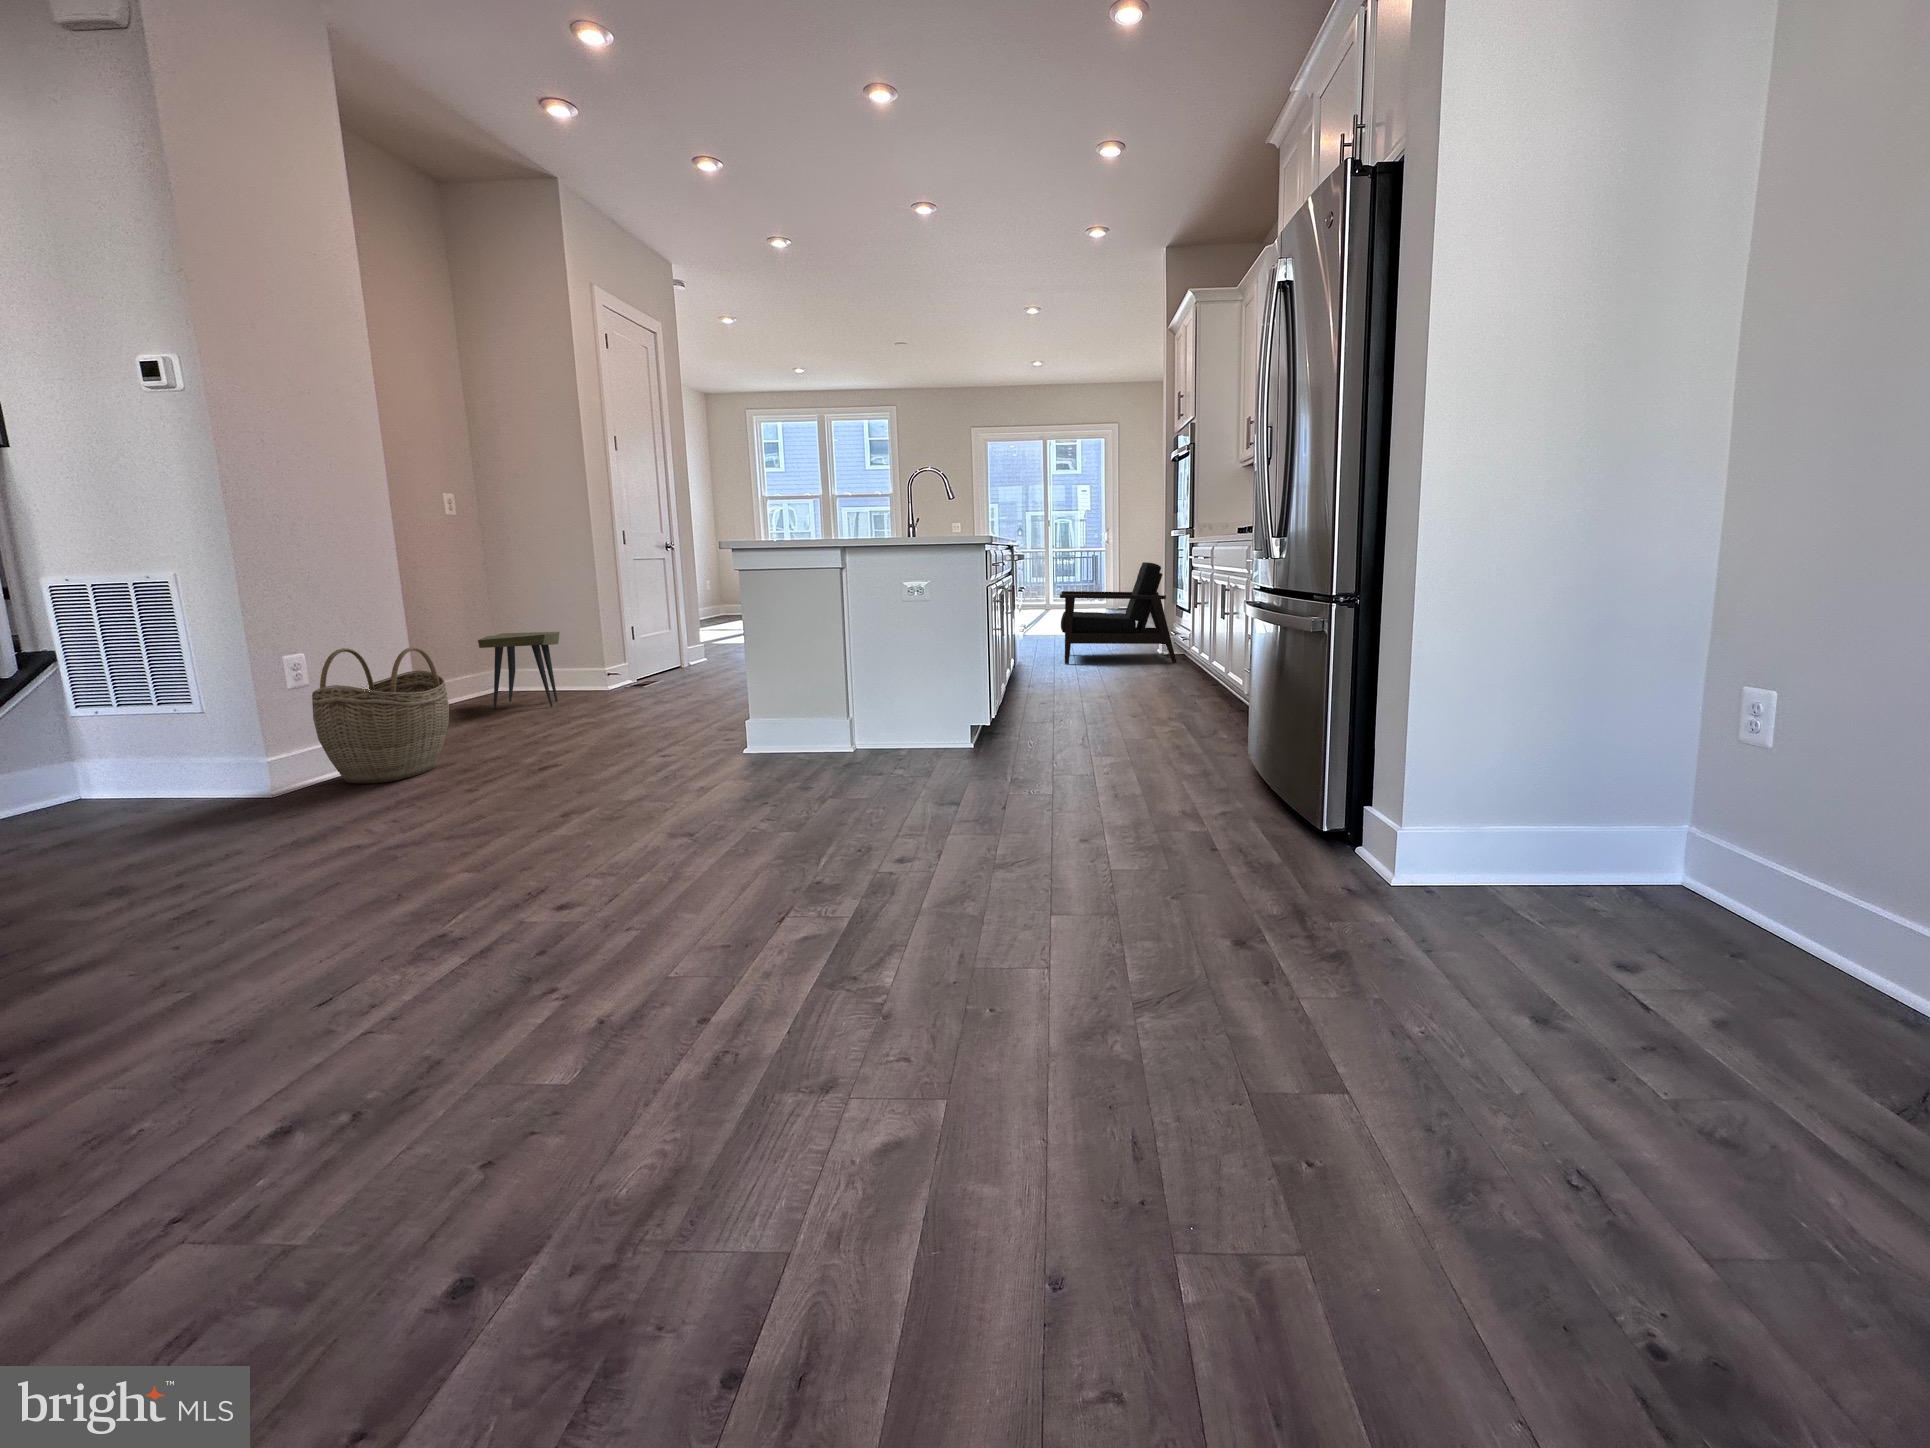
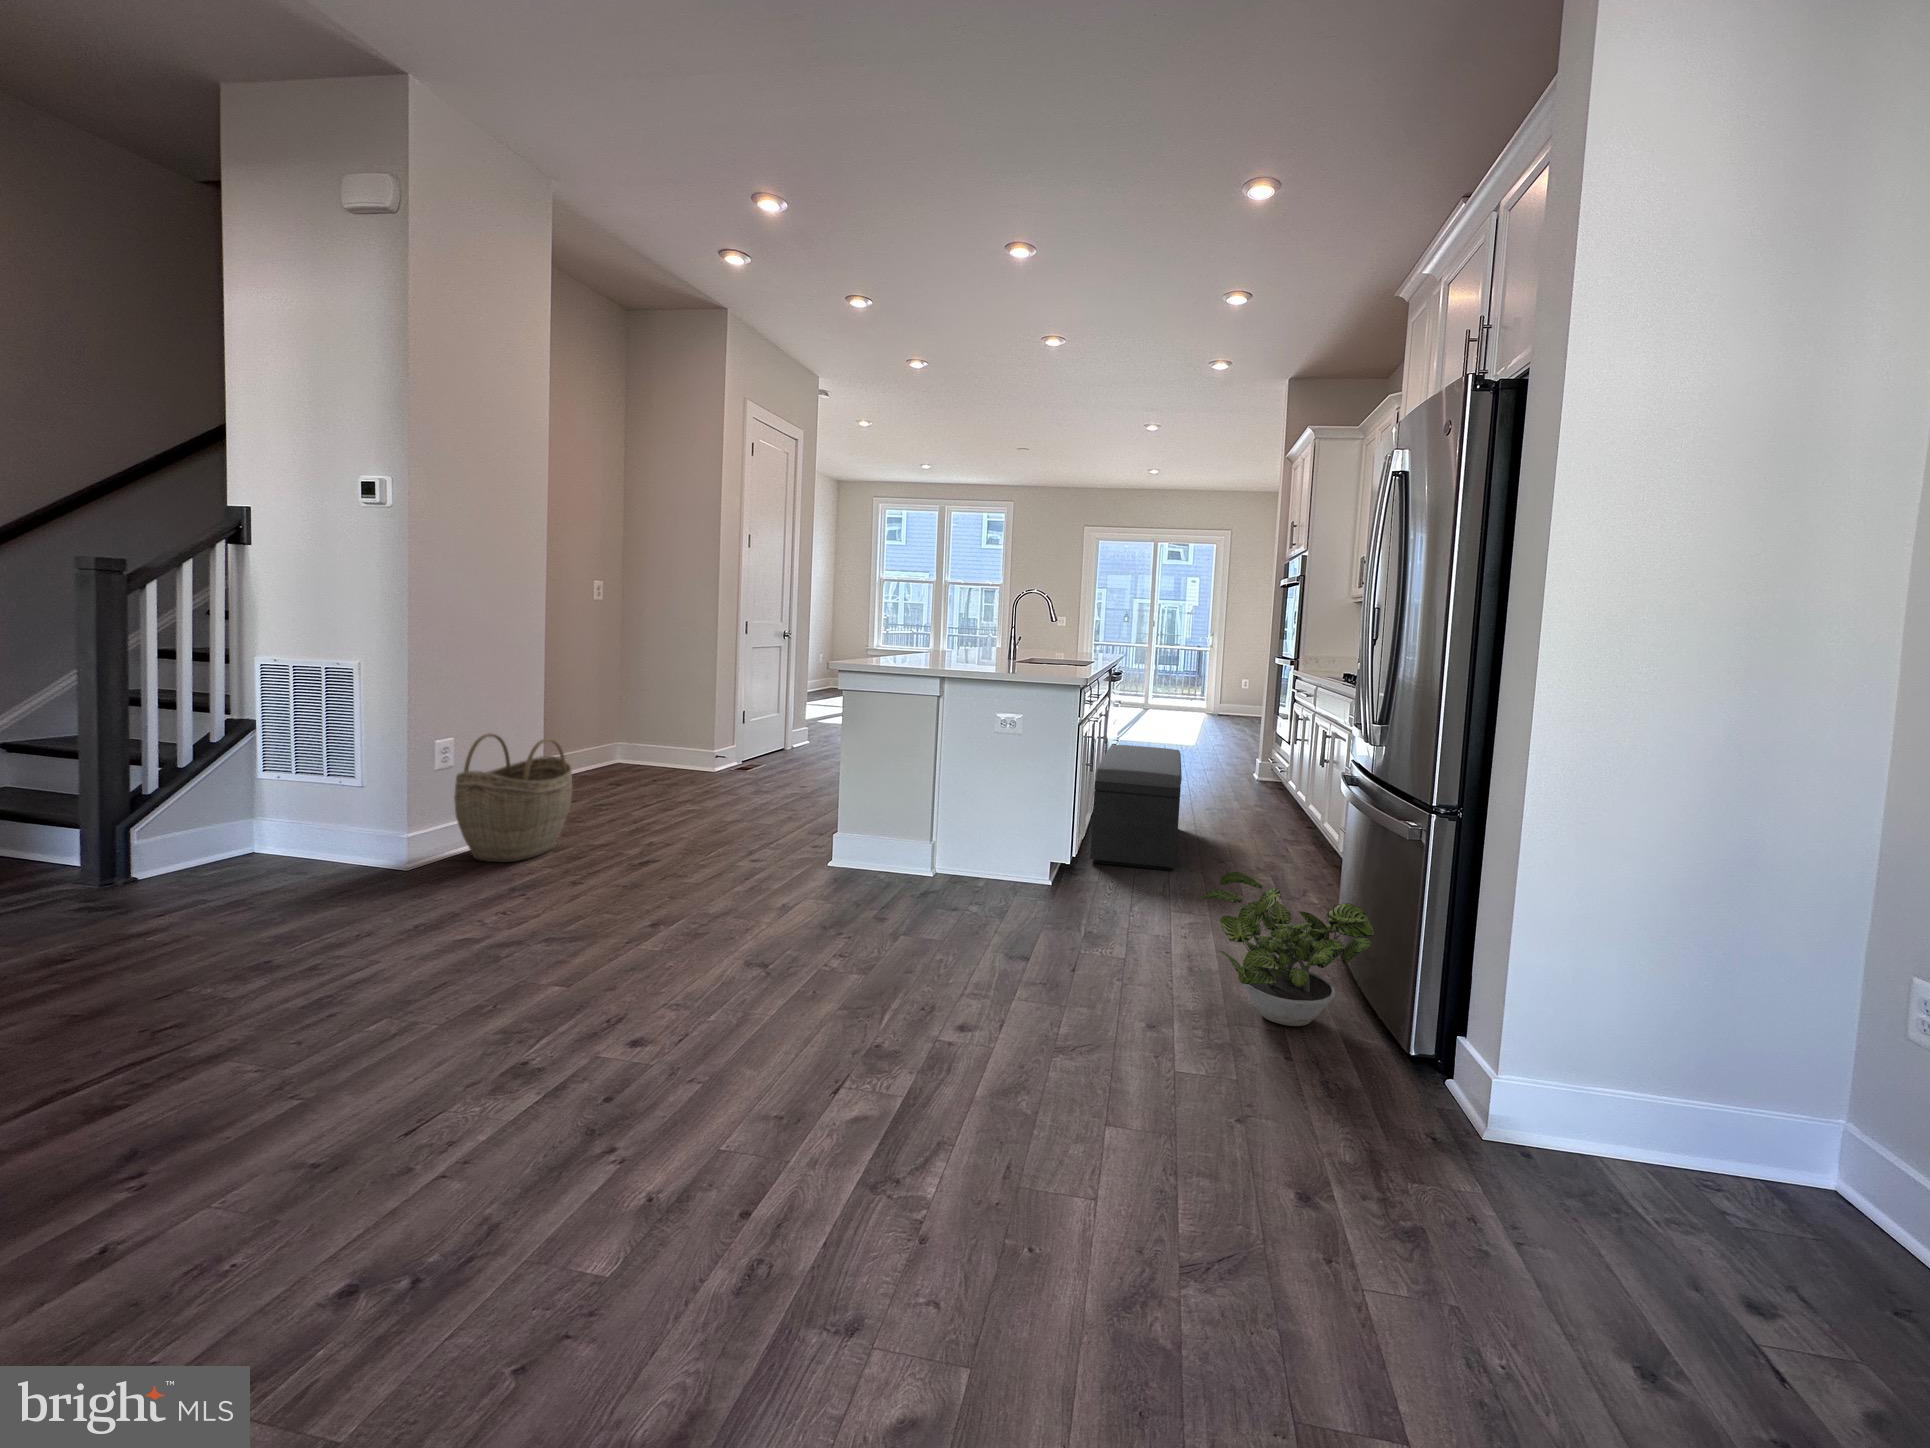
armchair: present [1060,562,1177,664] -> none [1156,683,1271,790]
storage bench: none [1006,620,1091,729] -> present [1090,745,1182,870]
side table: present [478,632,560,711] -> none [609,709,682,784]
potted plant: none [1119,688,1286,827] -> present [1200,872,1374,1026]

